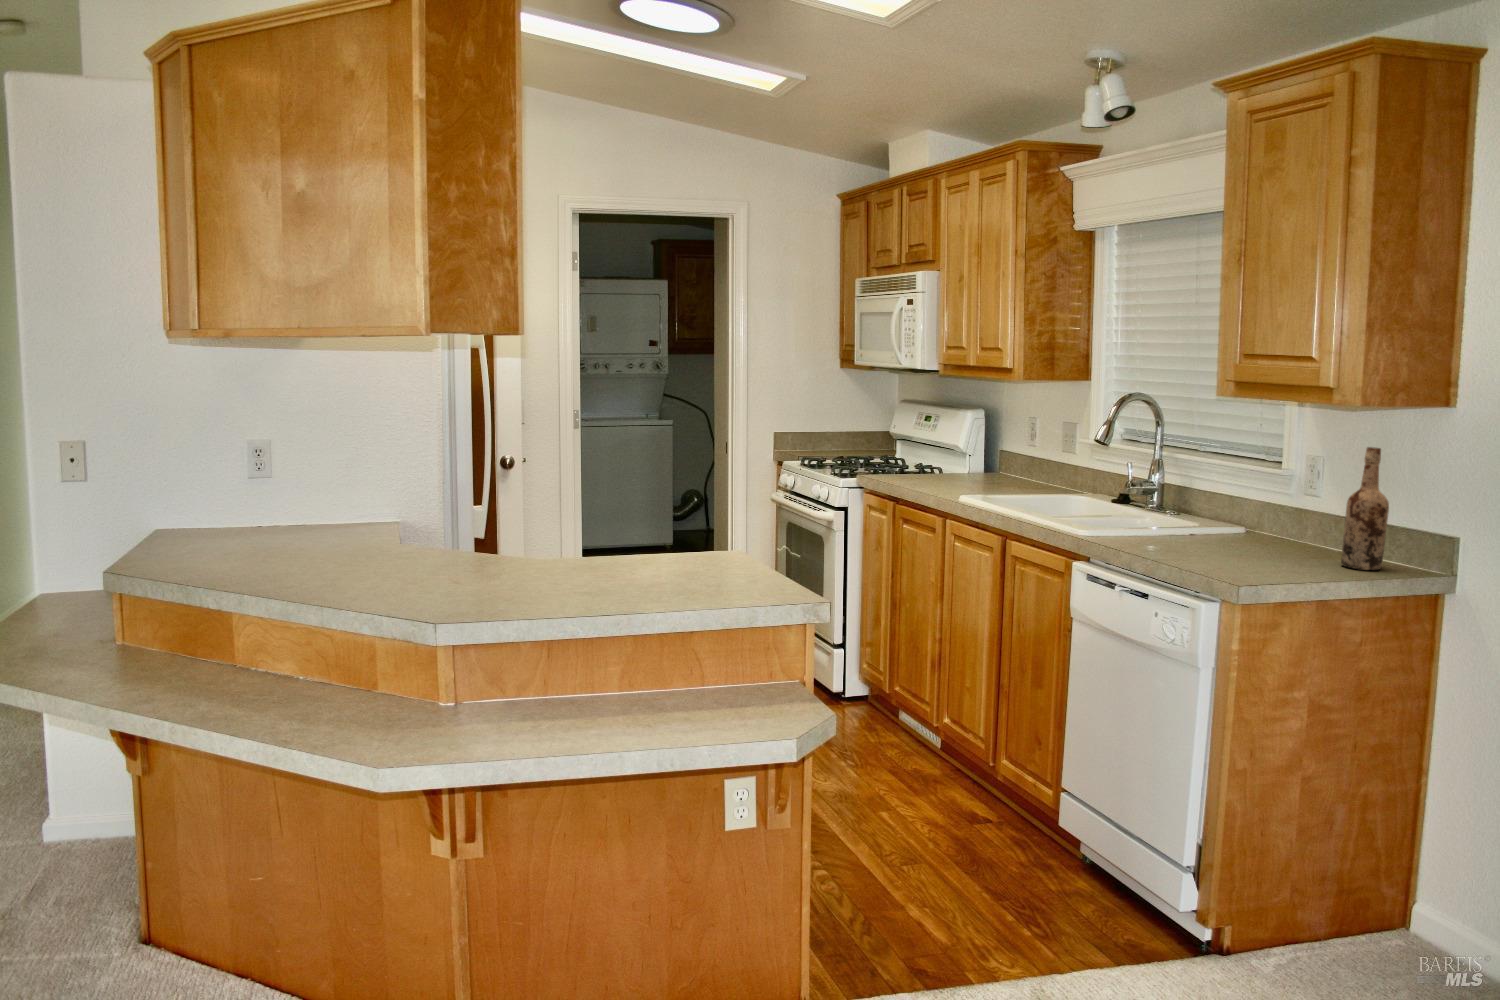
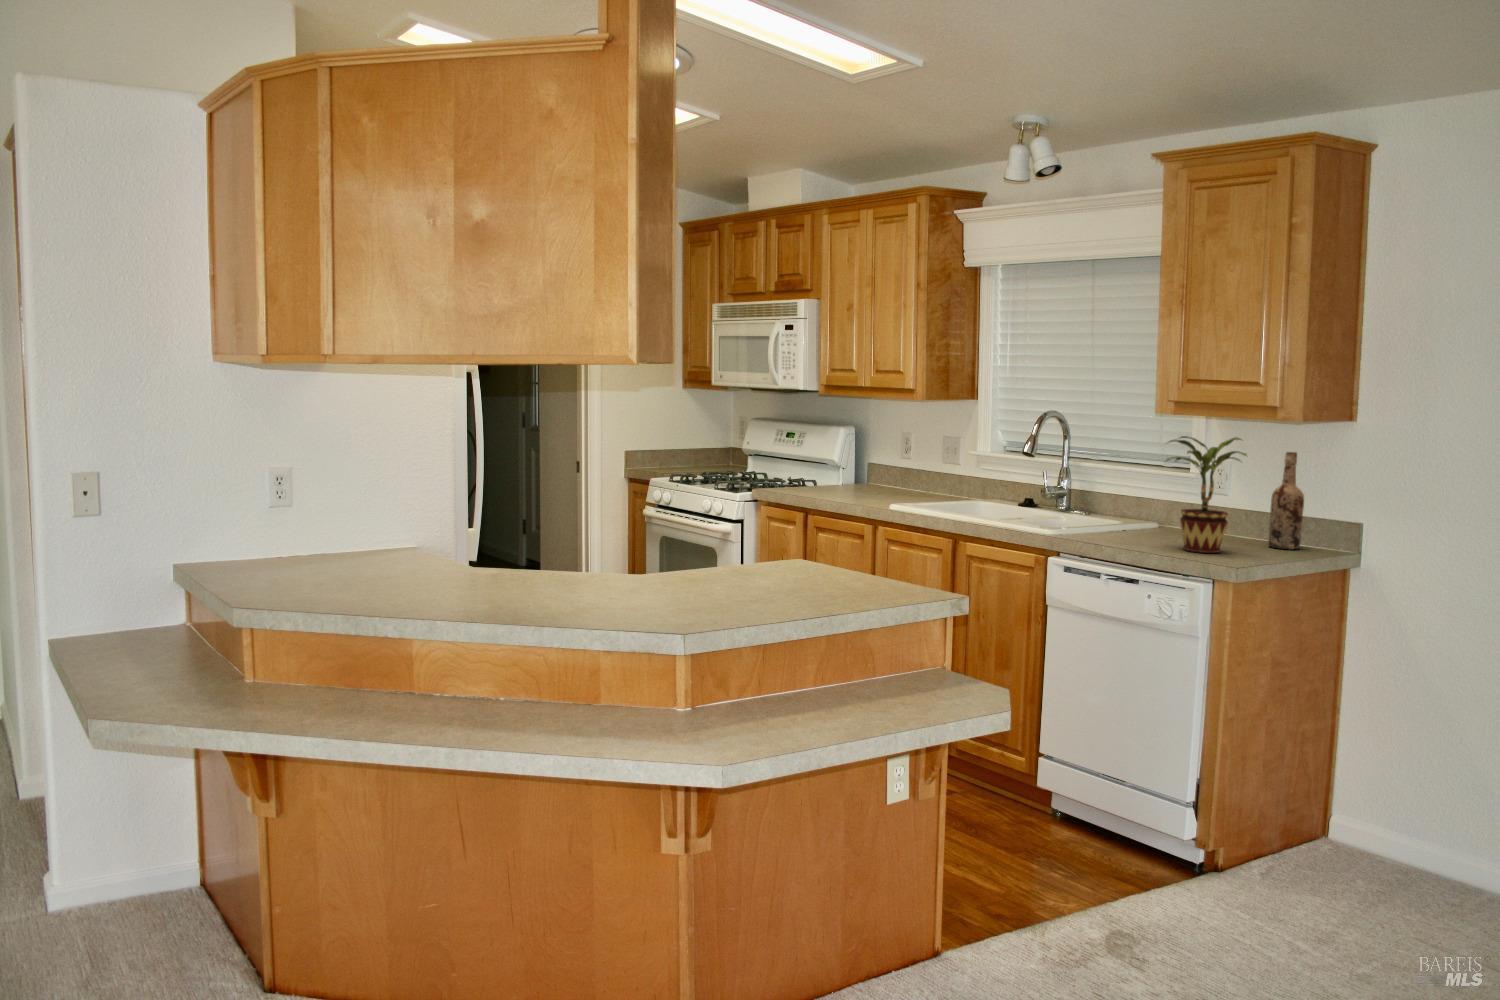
potted plant: none [1184,424,1292,567] -> present [1166,436,1247,553]

